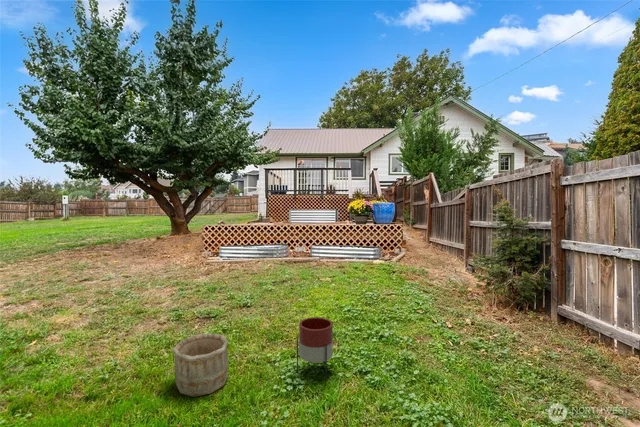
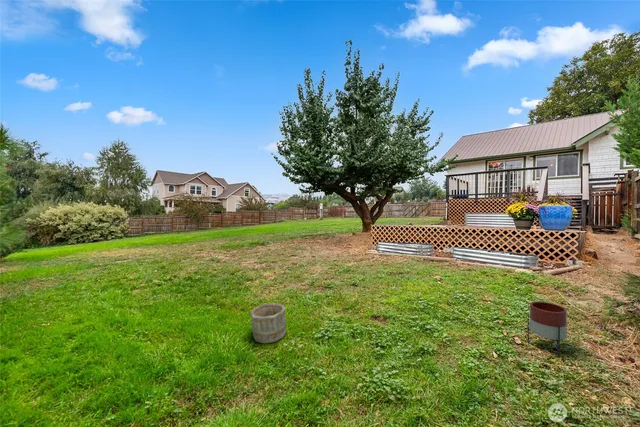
planter: present [297,317,333,381] -> present [528,301,567,357]

